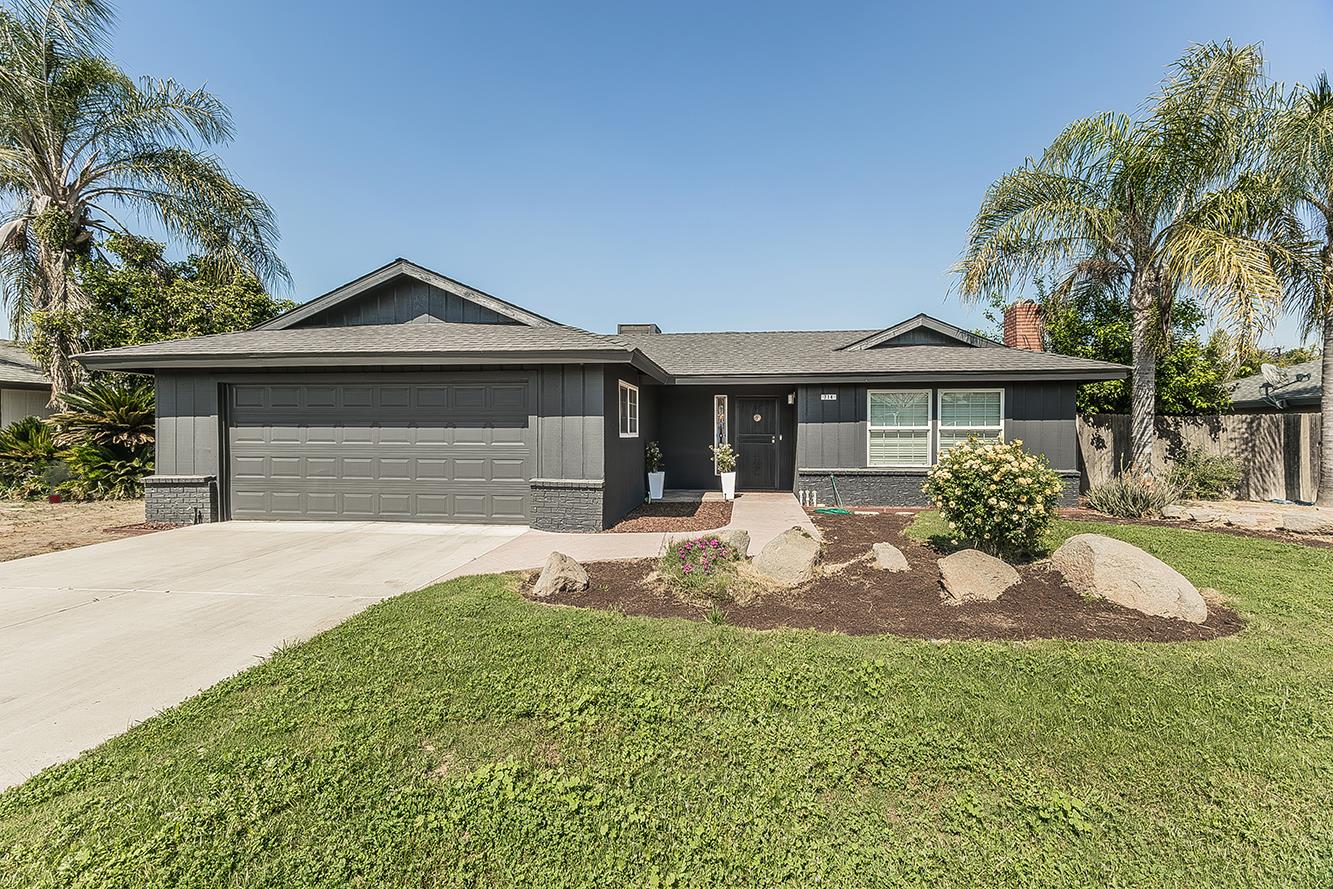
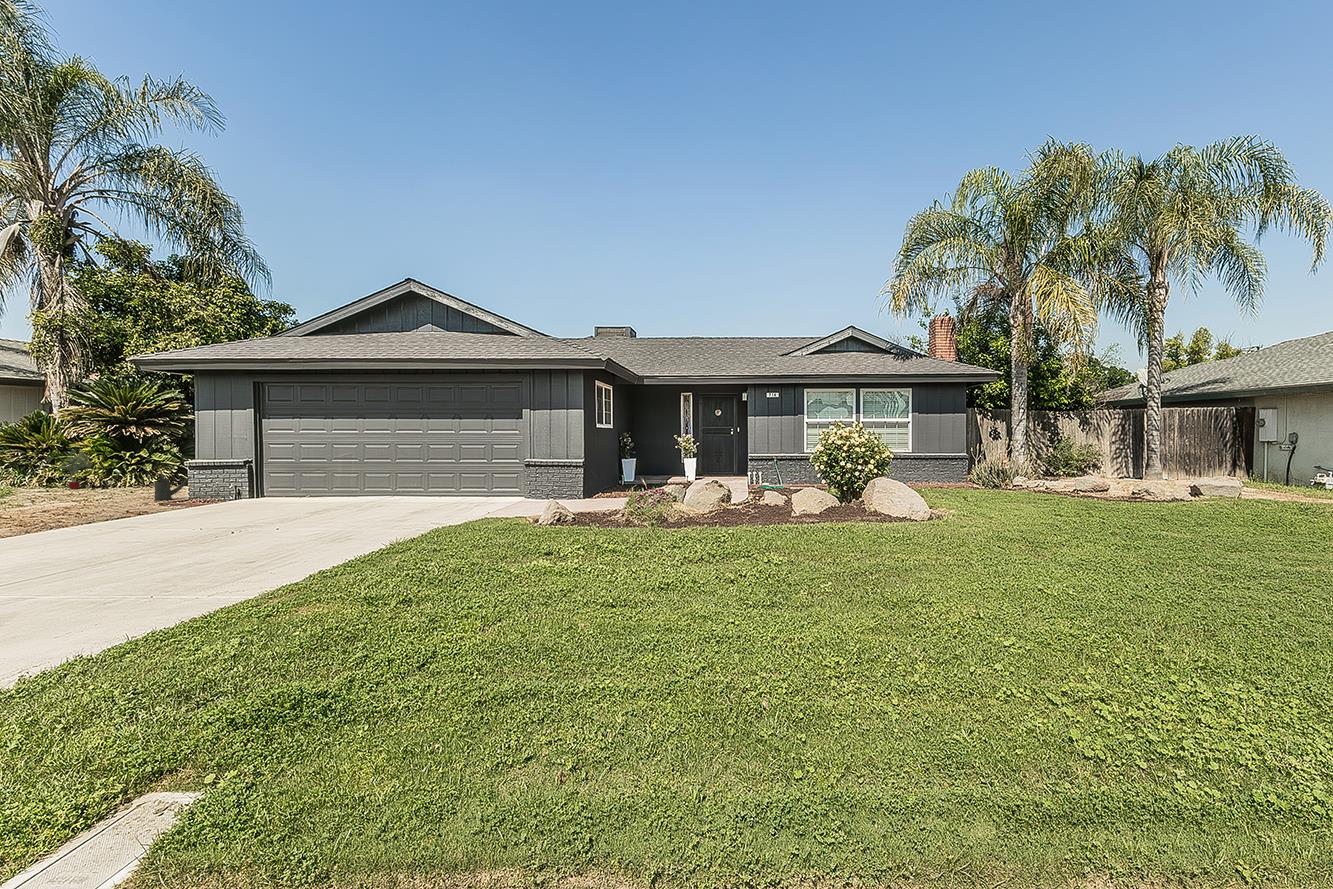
watering can: none [110,489,162,521] -> present [148,474,191,501]

